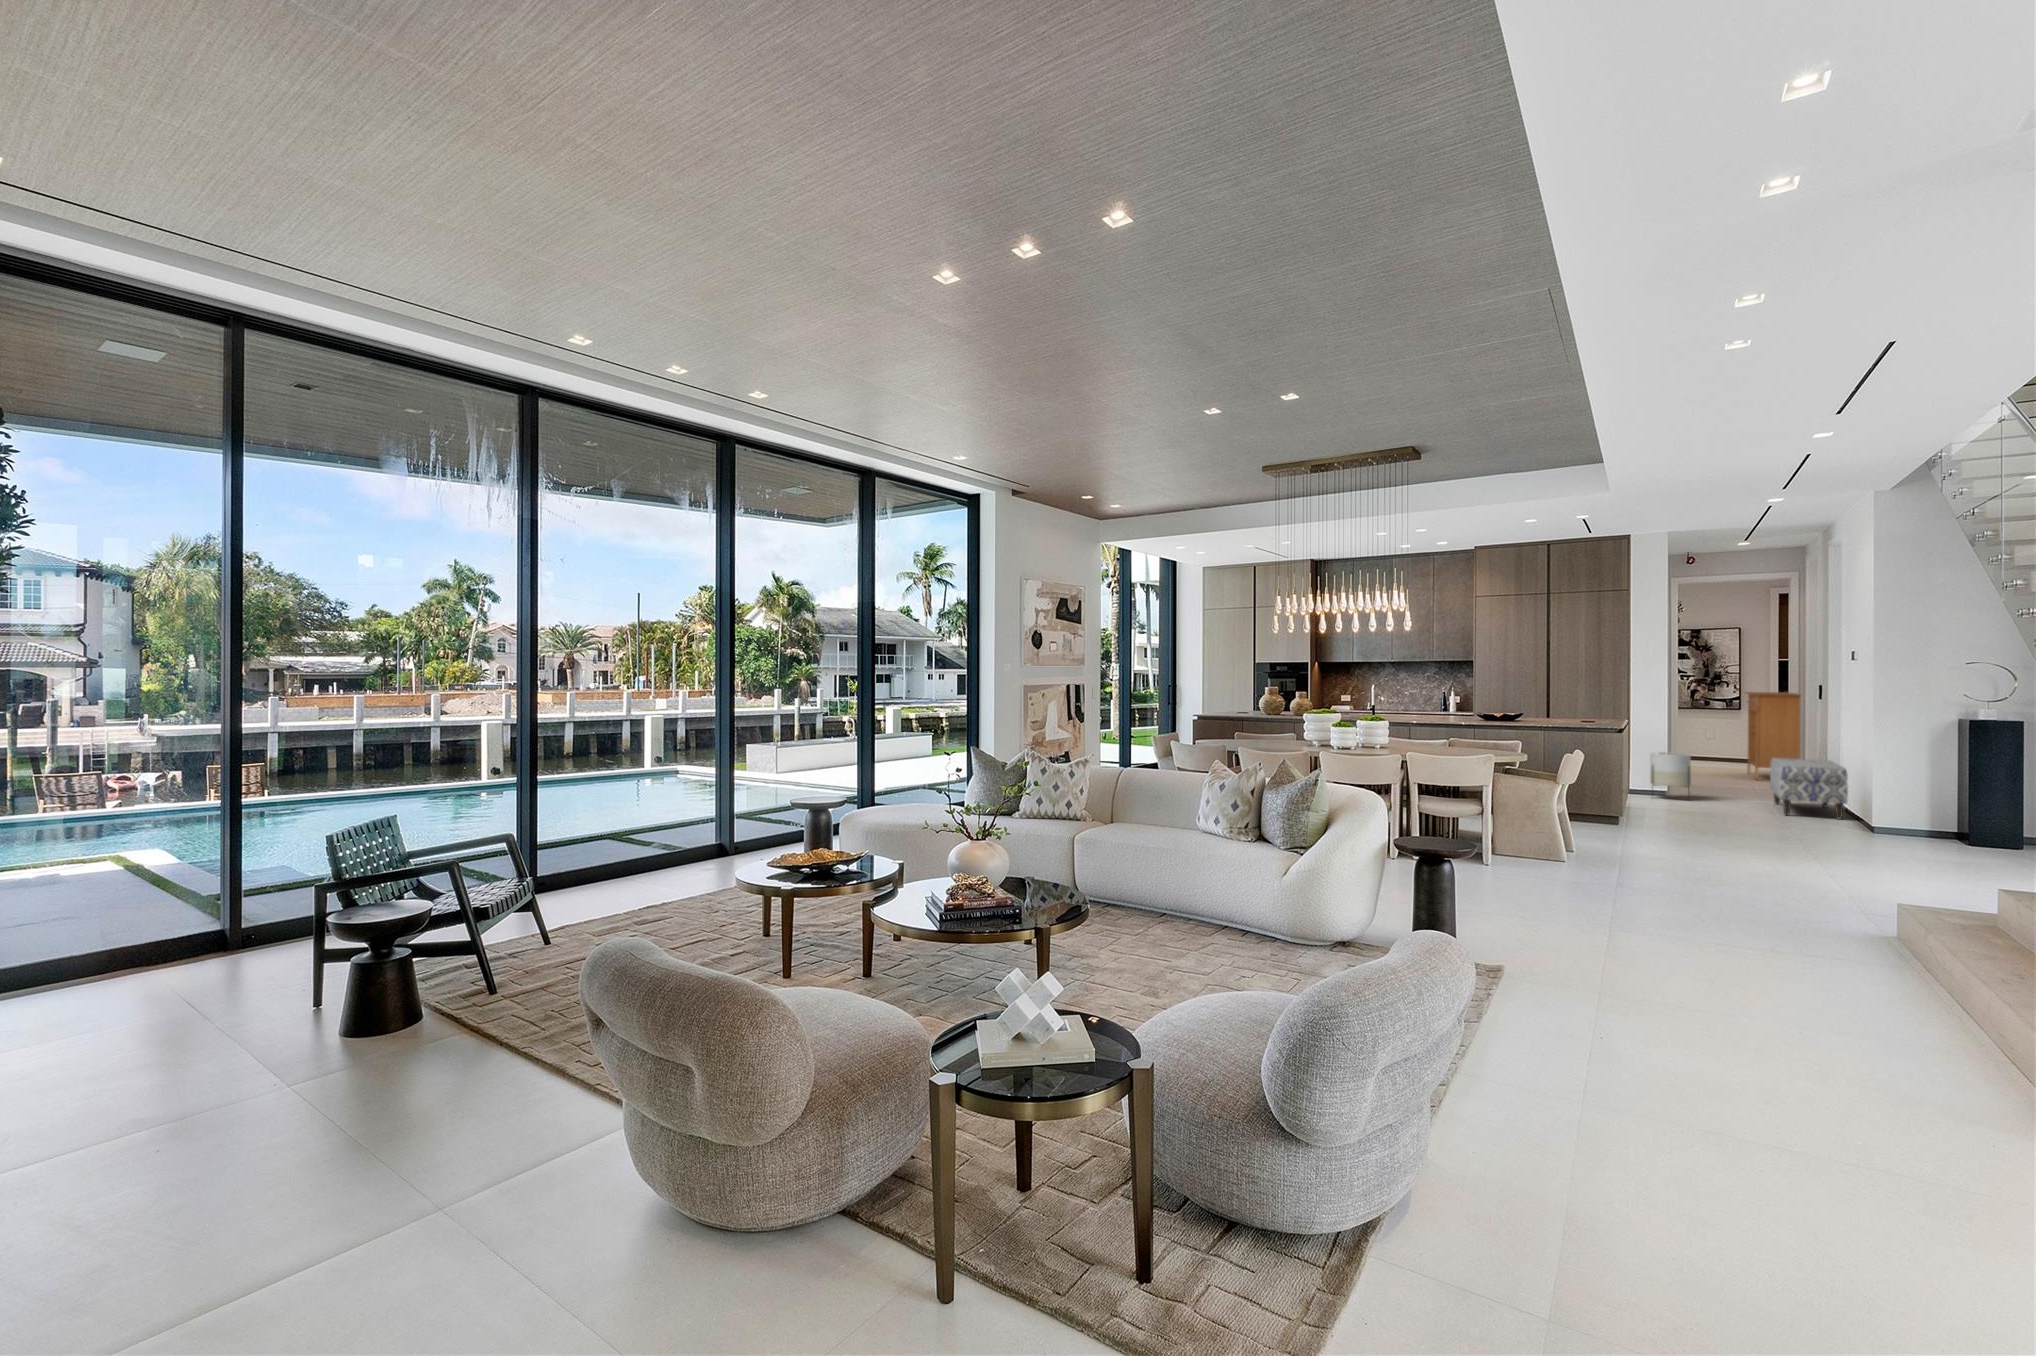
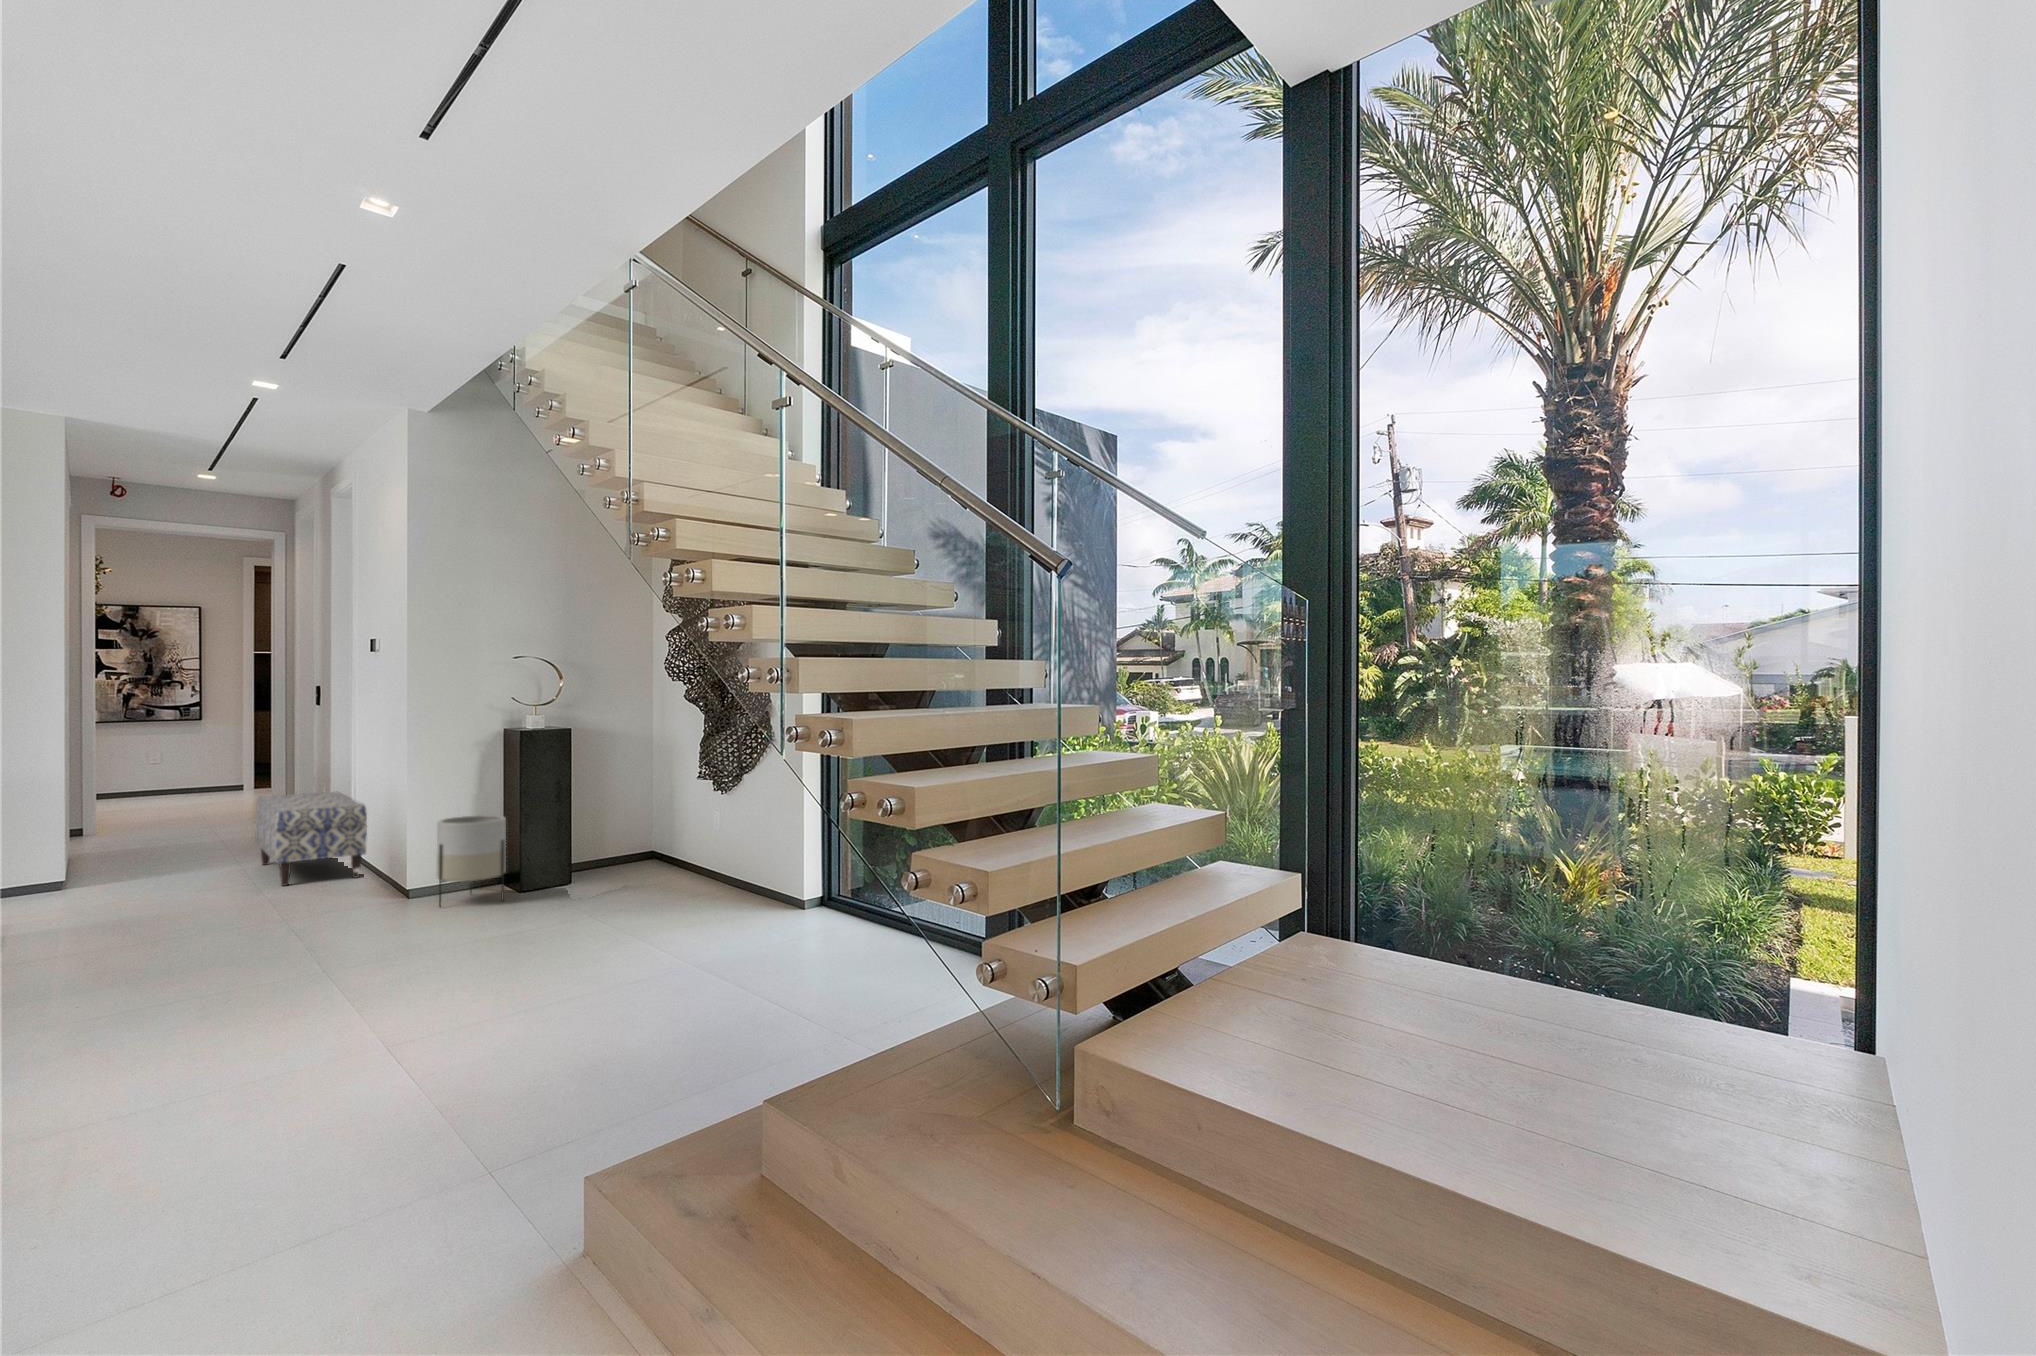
console table: present [1746,692,1800,780] -> none [205,696,288,823]
planter: present [1650,752,1691,794] -> present [436,815,506,906]

